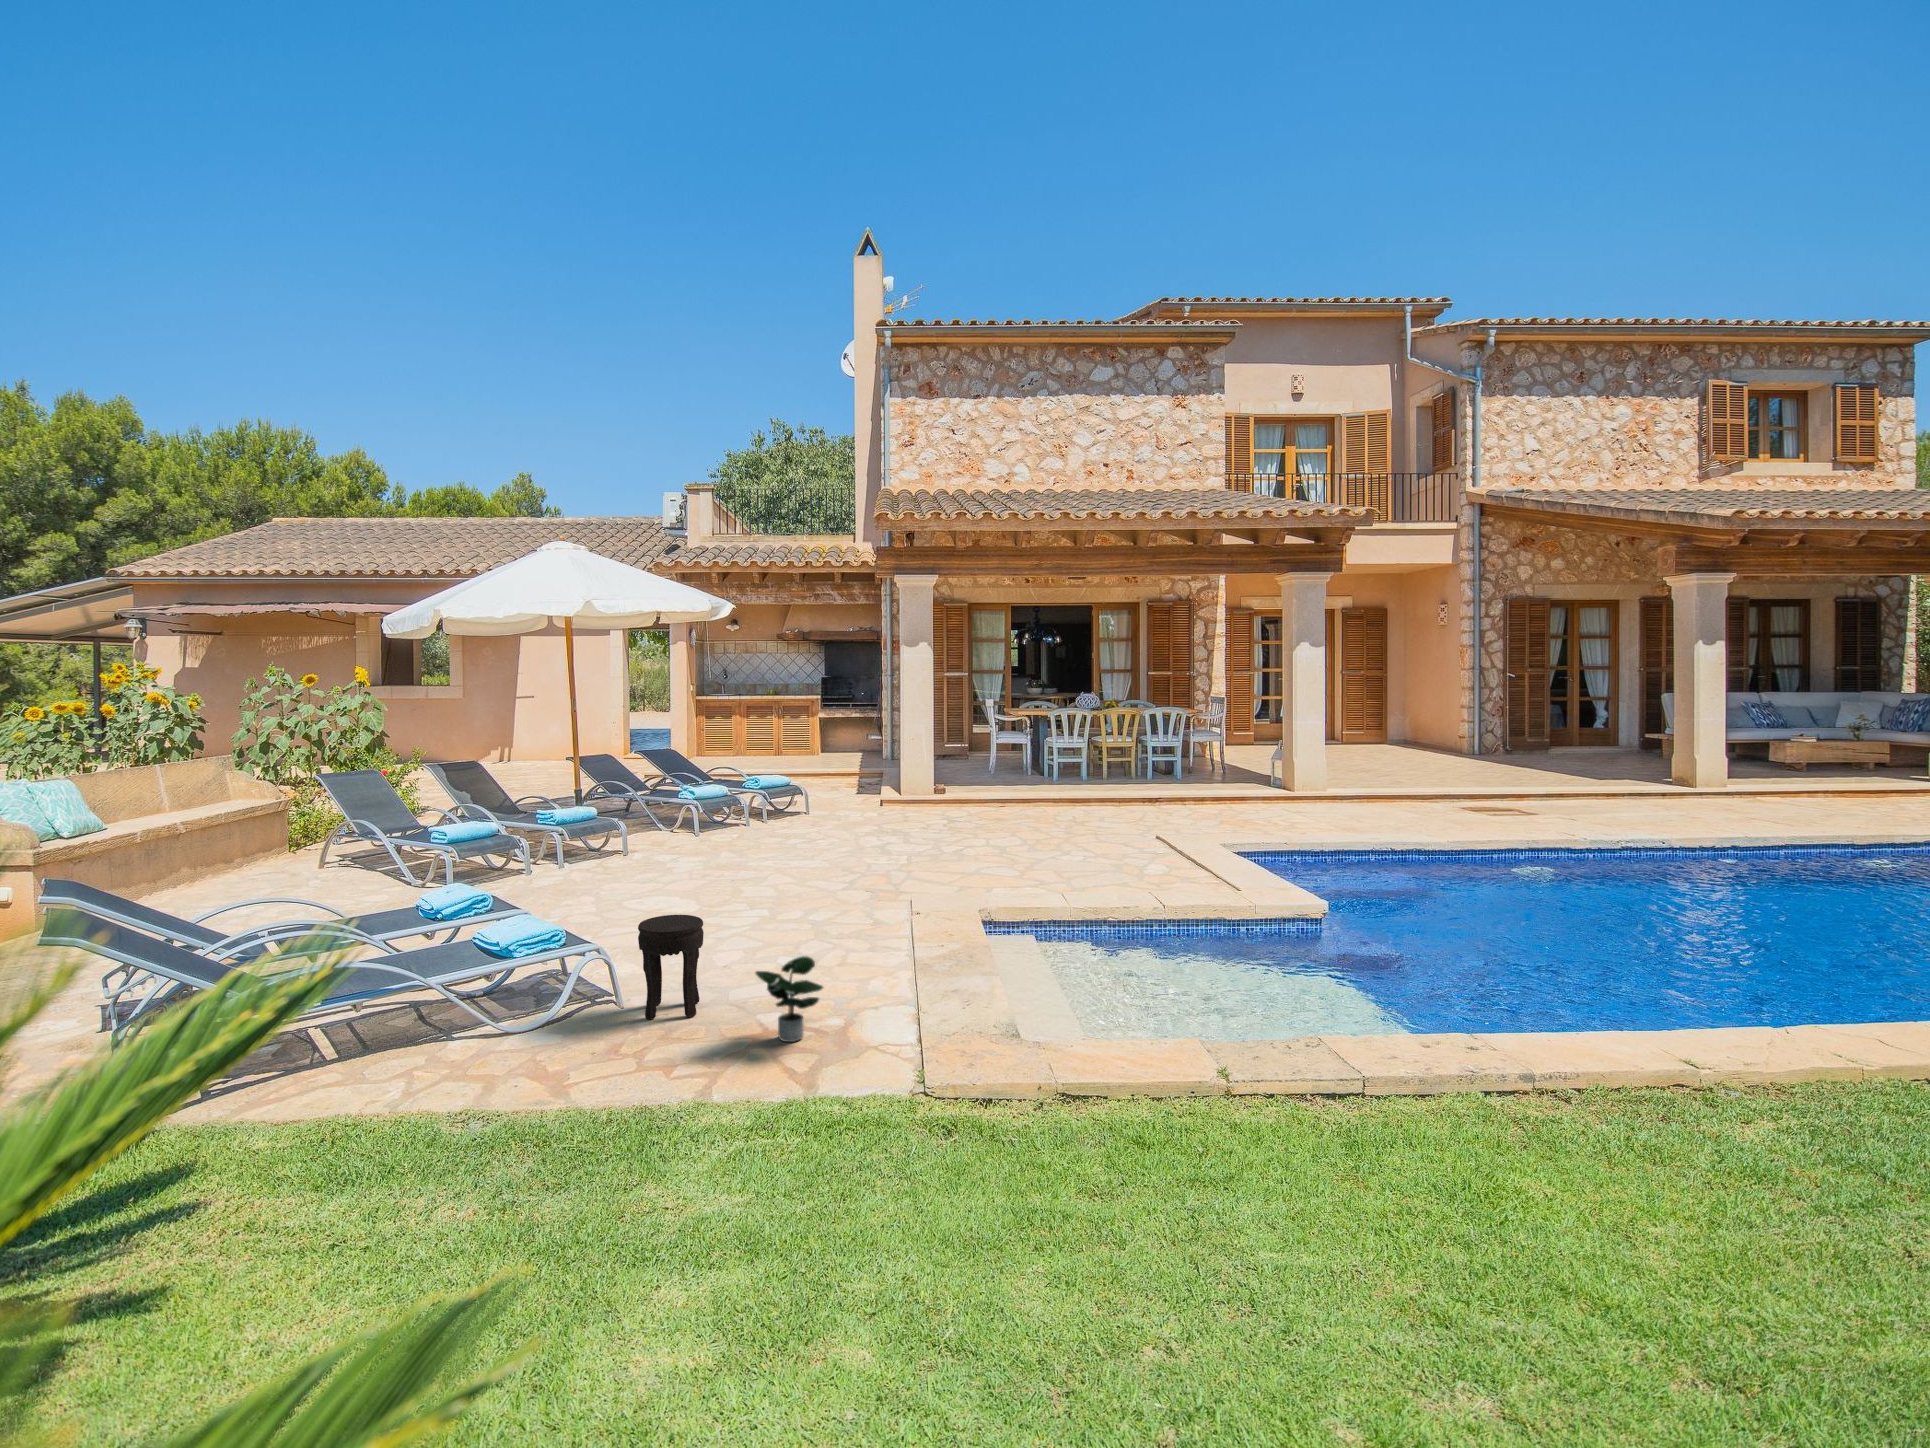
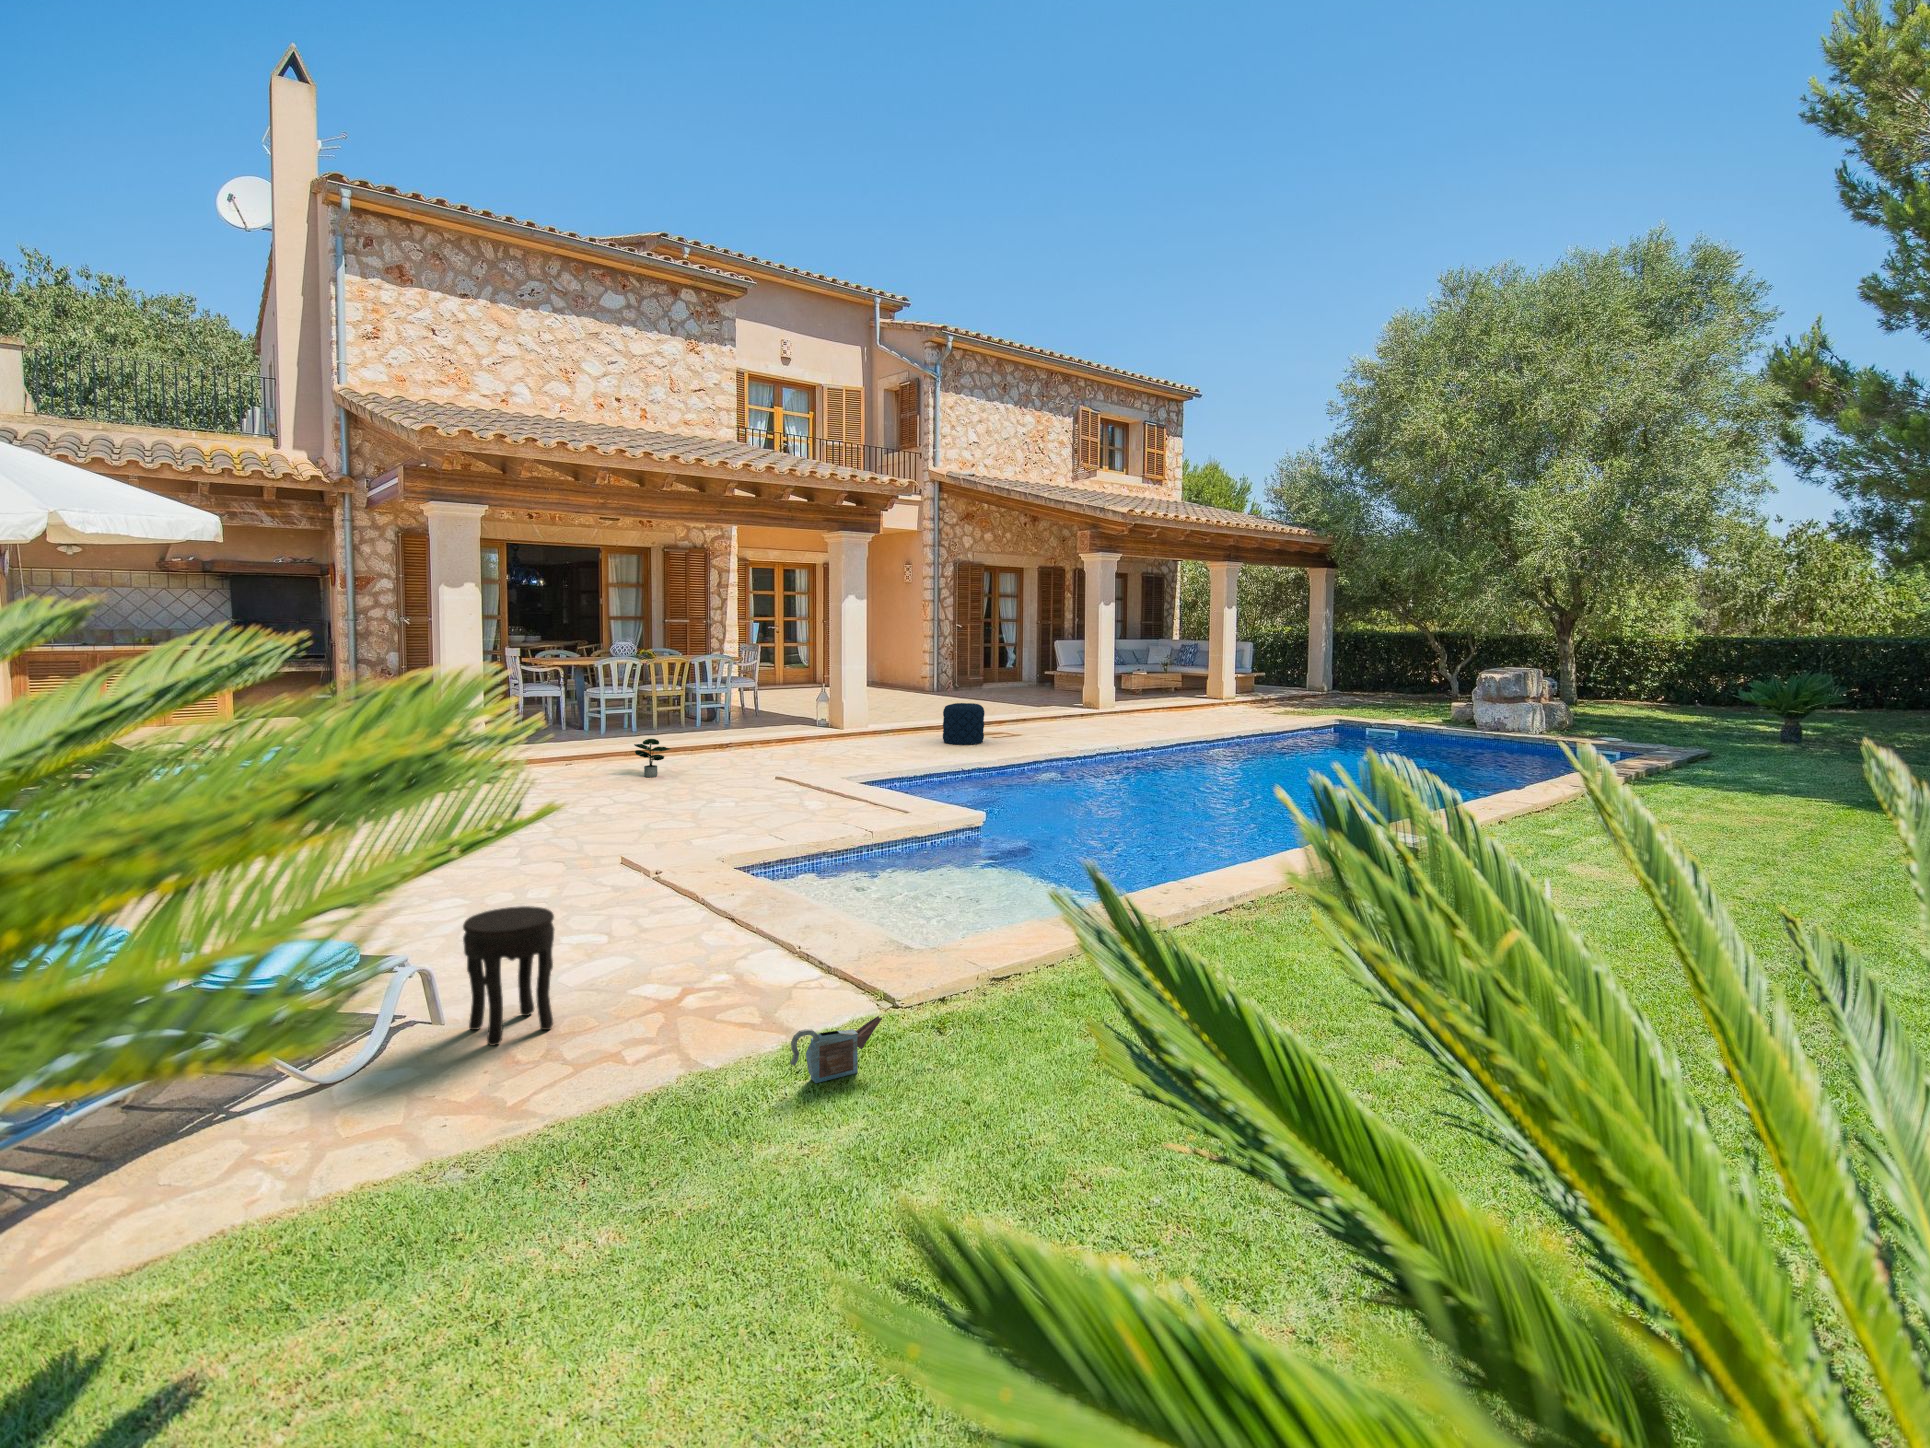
pouf: none [1398,768,1452,818] -> present [943,703,985,745]
potted plant: present [756,956,823,1042] -> present [634,739,670,777]
watering can: none [761,1061,848,1115] -> present [790,1016,882,1083]

